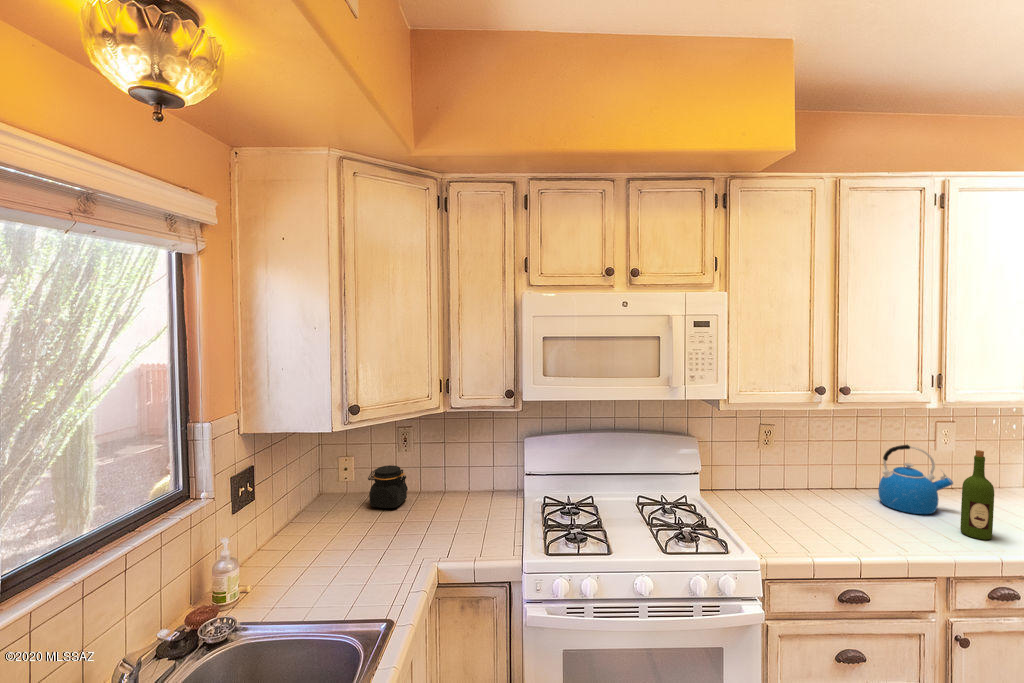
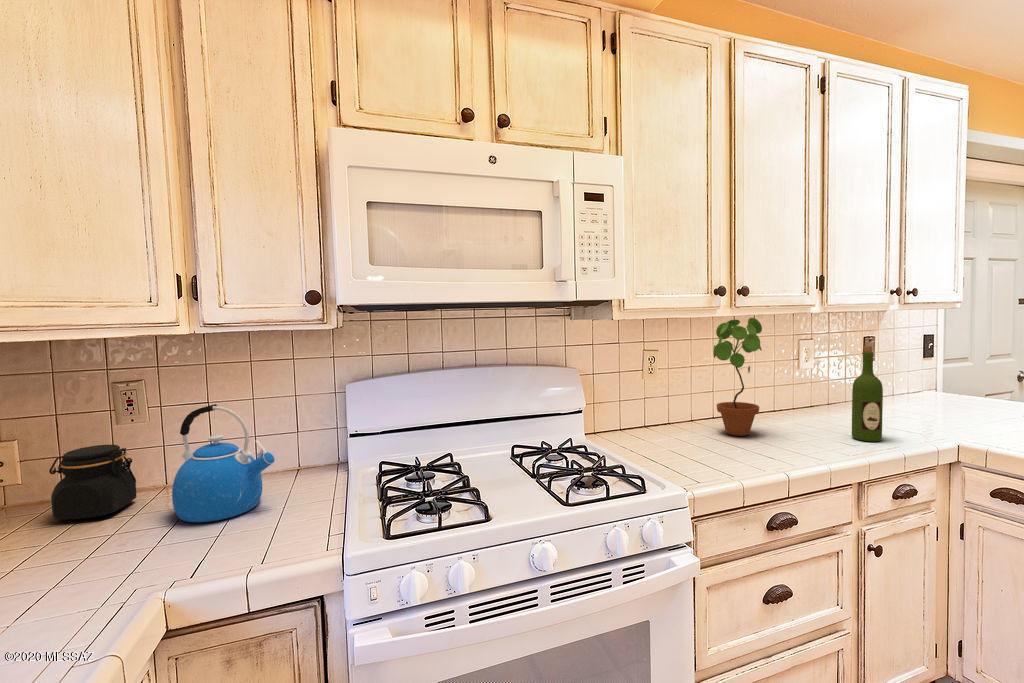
potted plant: none [820,410,870,512] -> present [713,318,762,436]
kettle: present [878,445,953,514] -> present [172,404,275,522]

